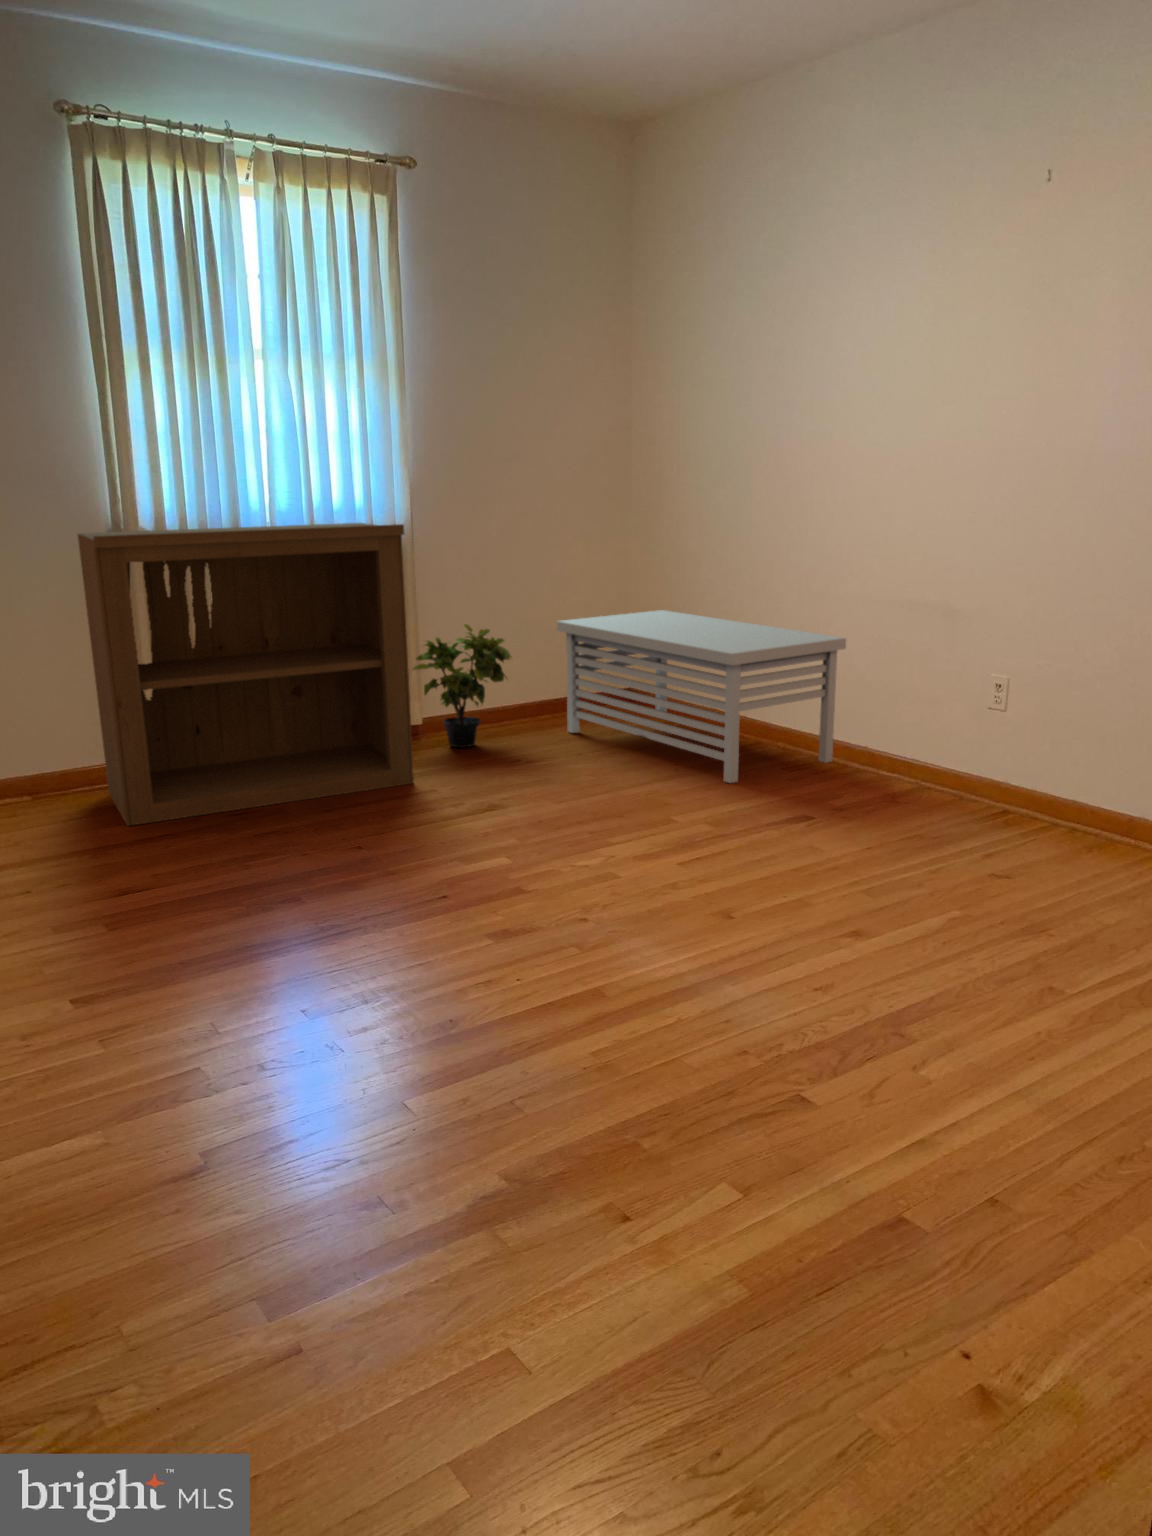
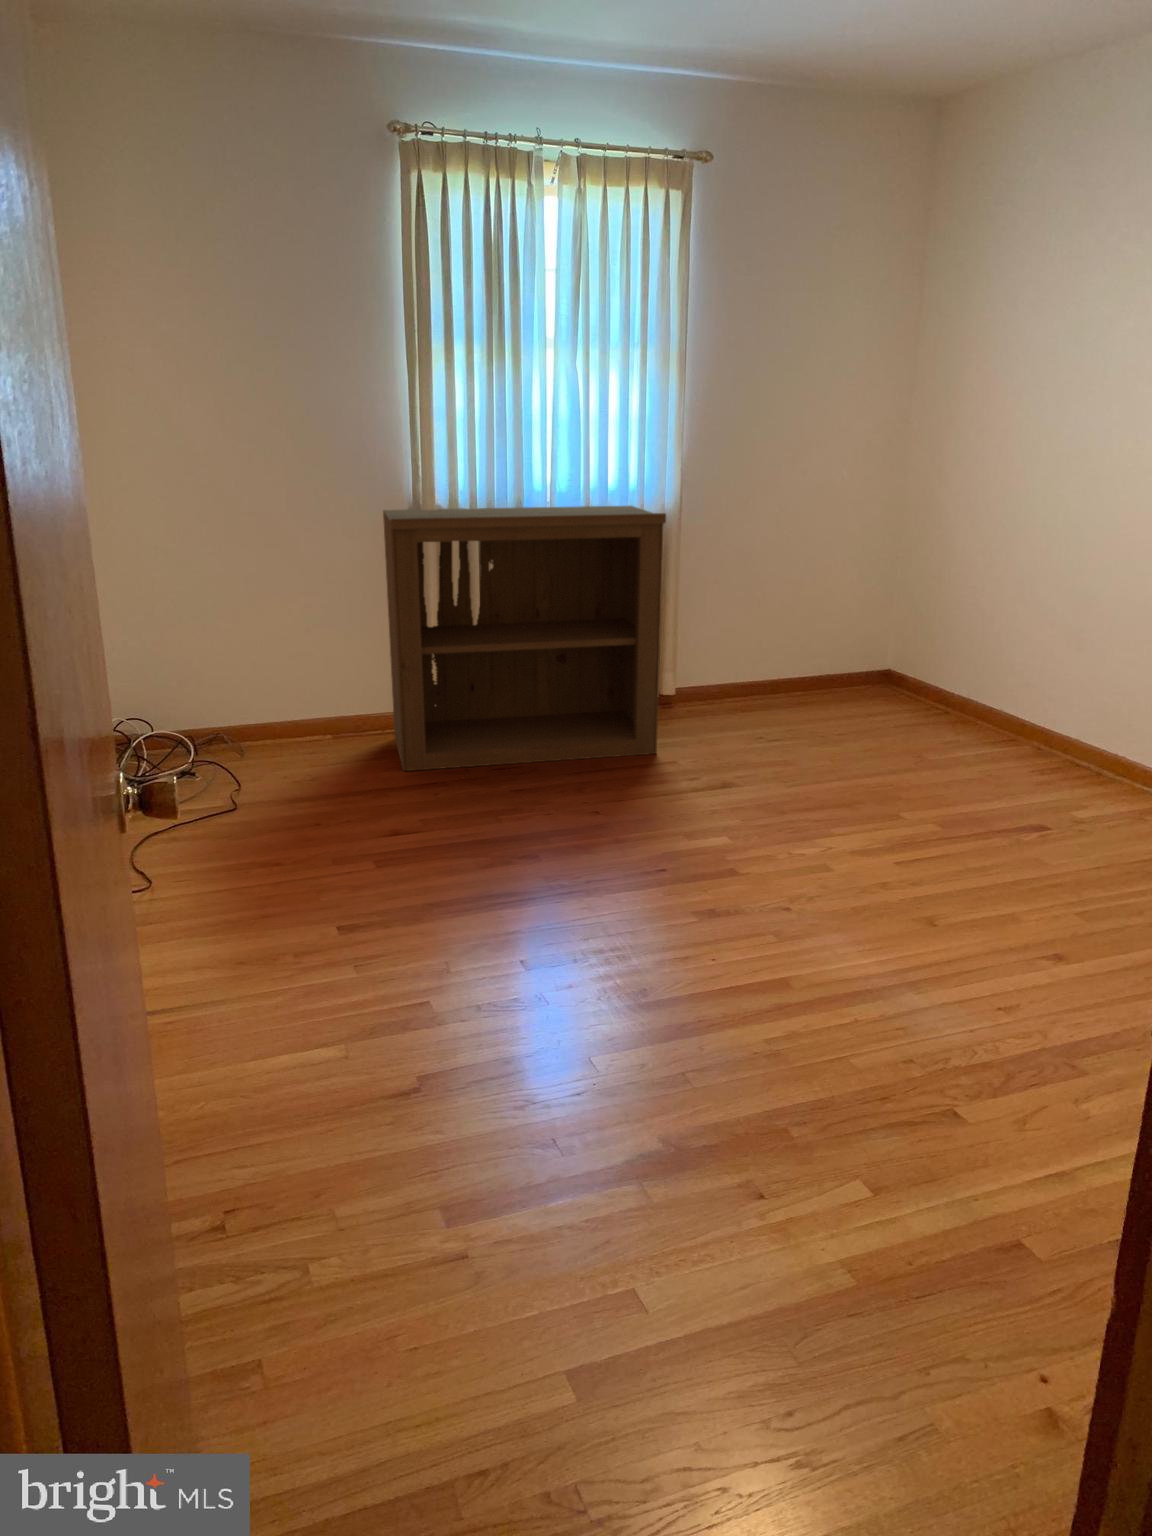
storage bench: present [557,610,846,783] -> none [813,598,1110,785]
potted plant: present [413,624,511,747] -> none [670,603,765,720]

